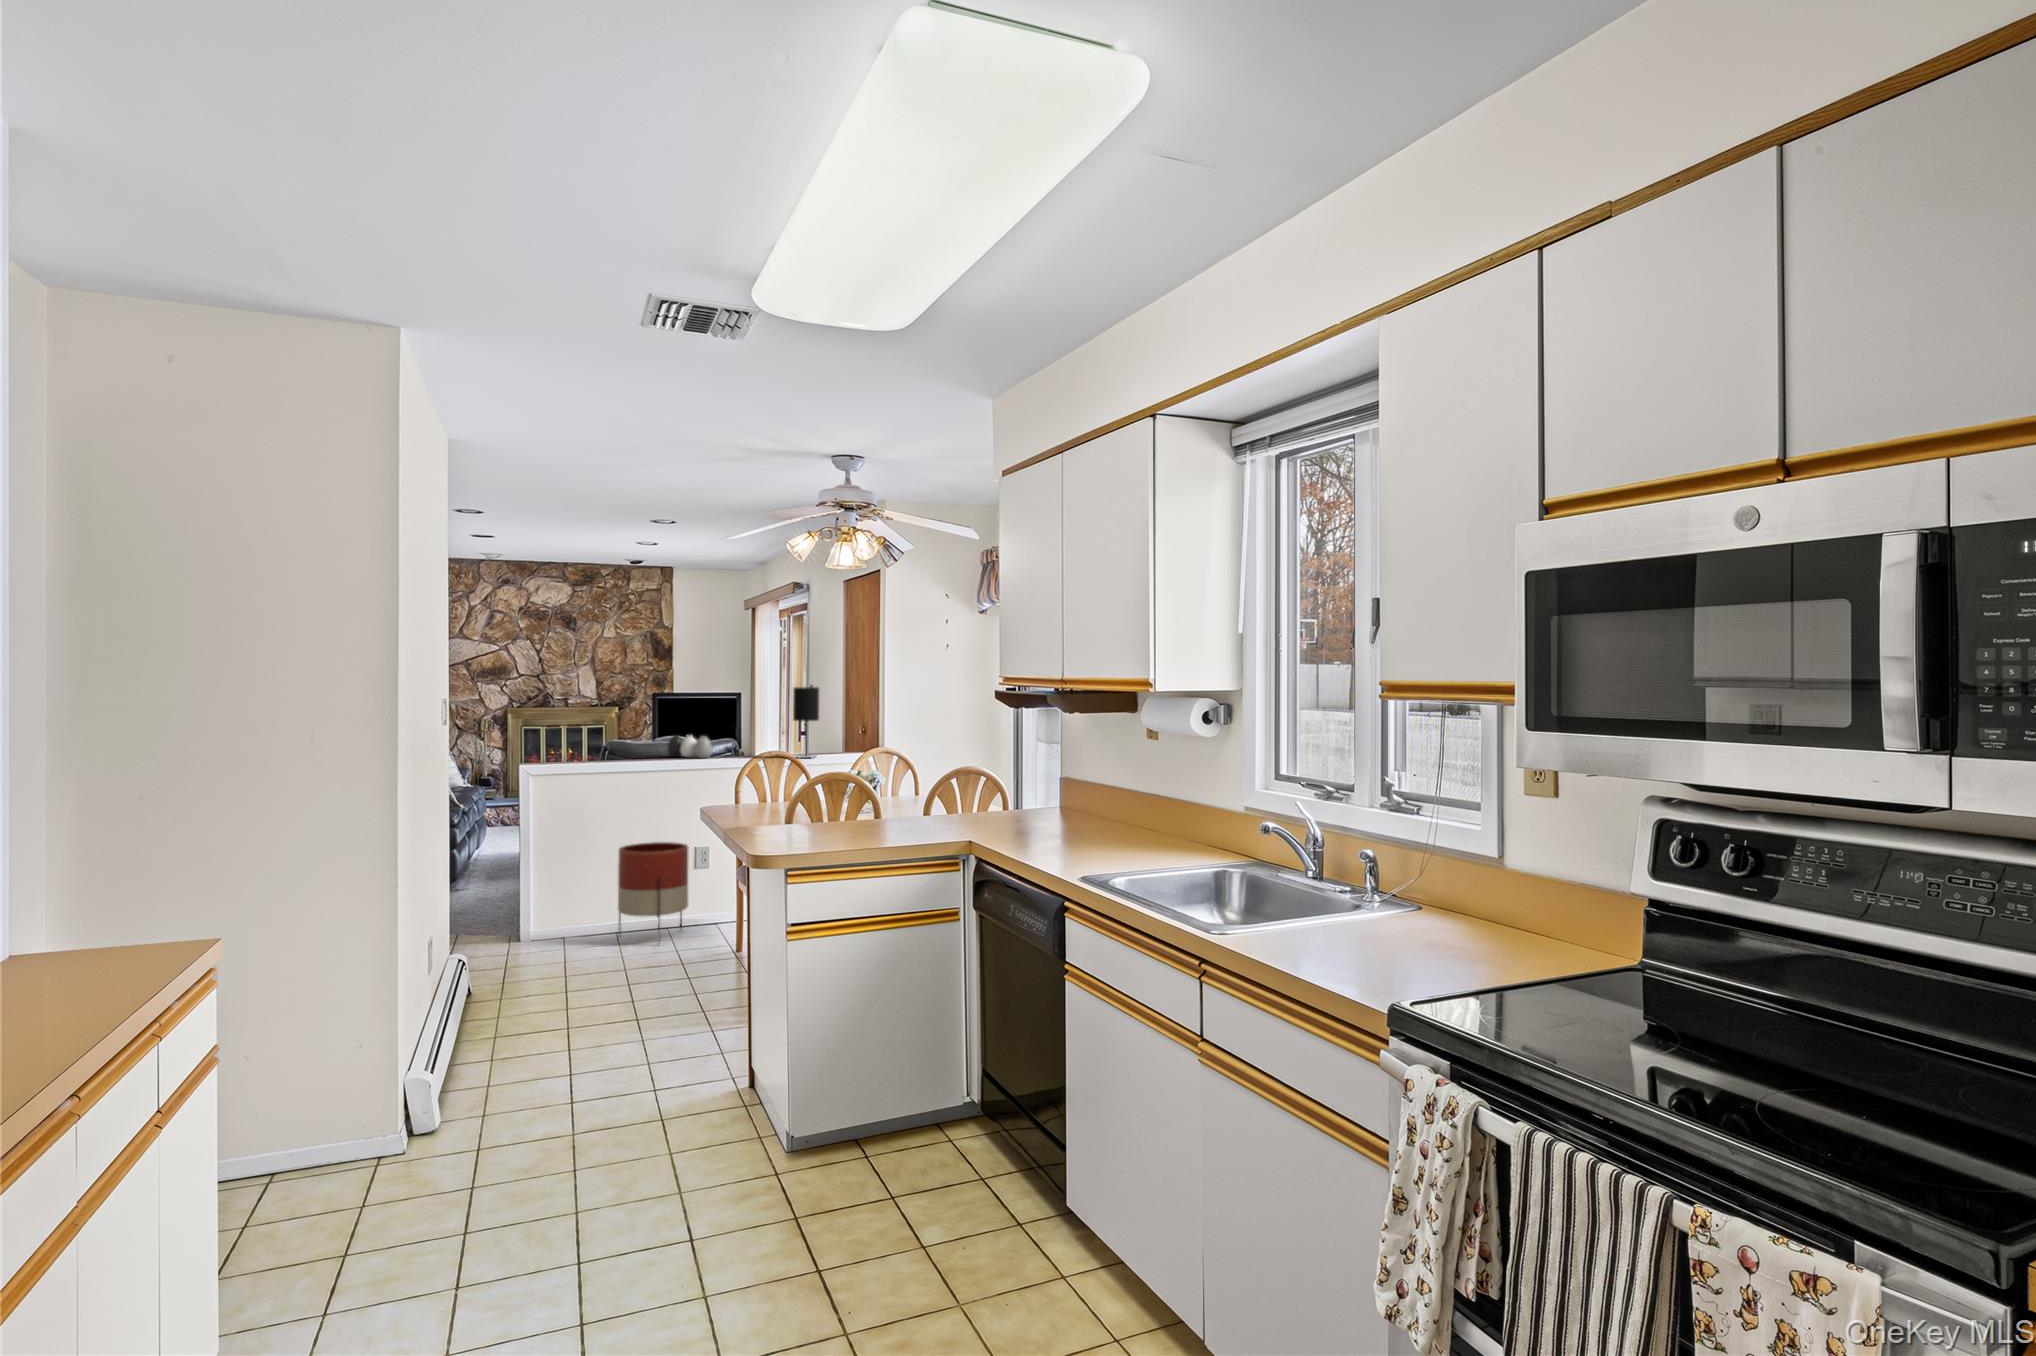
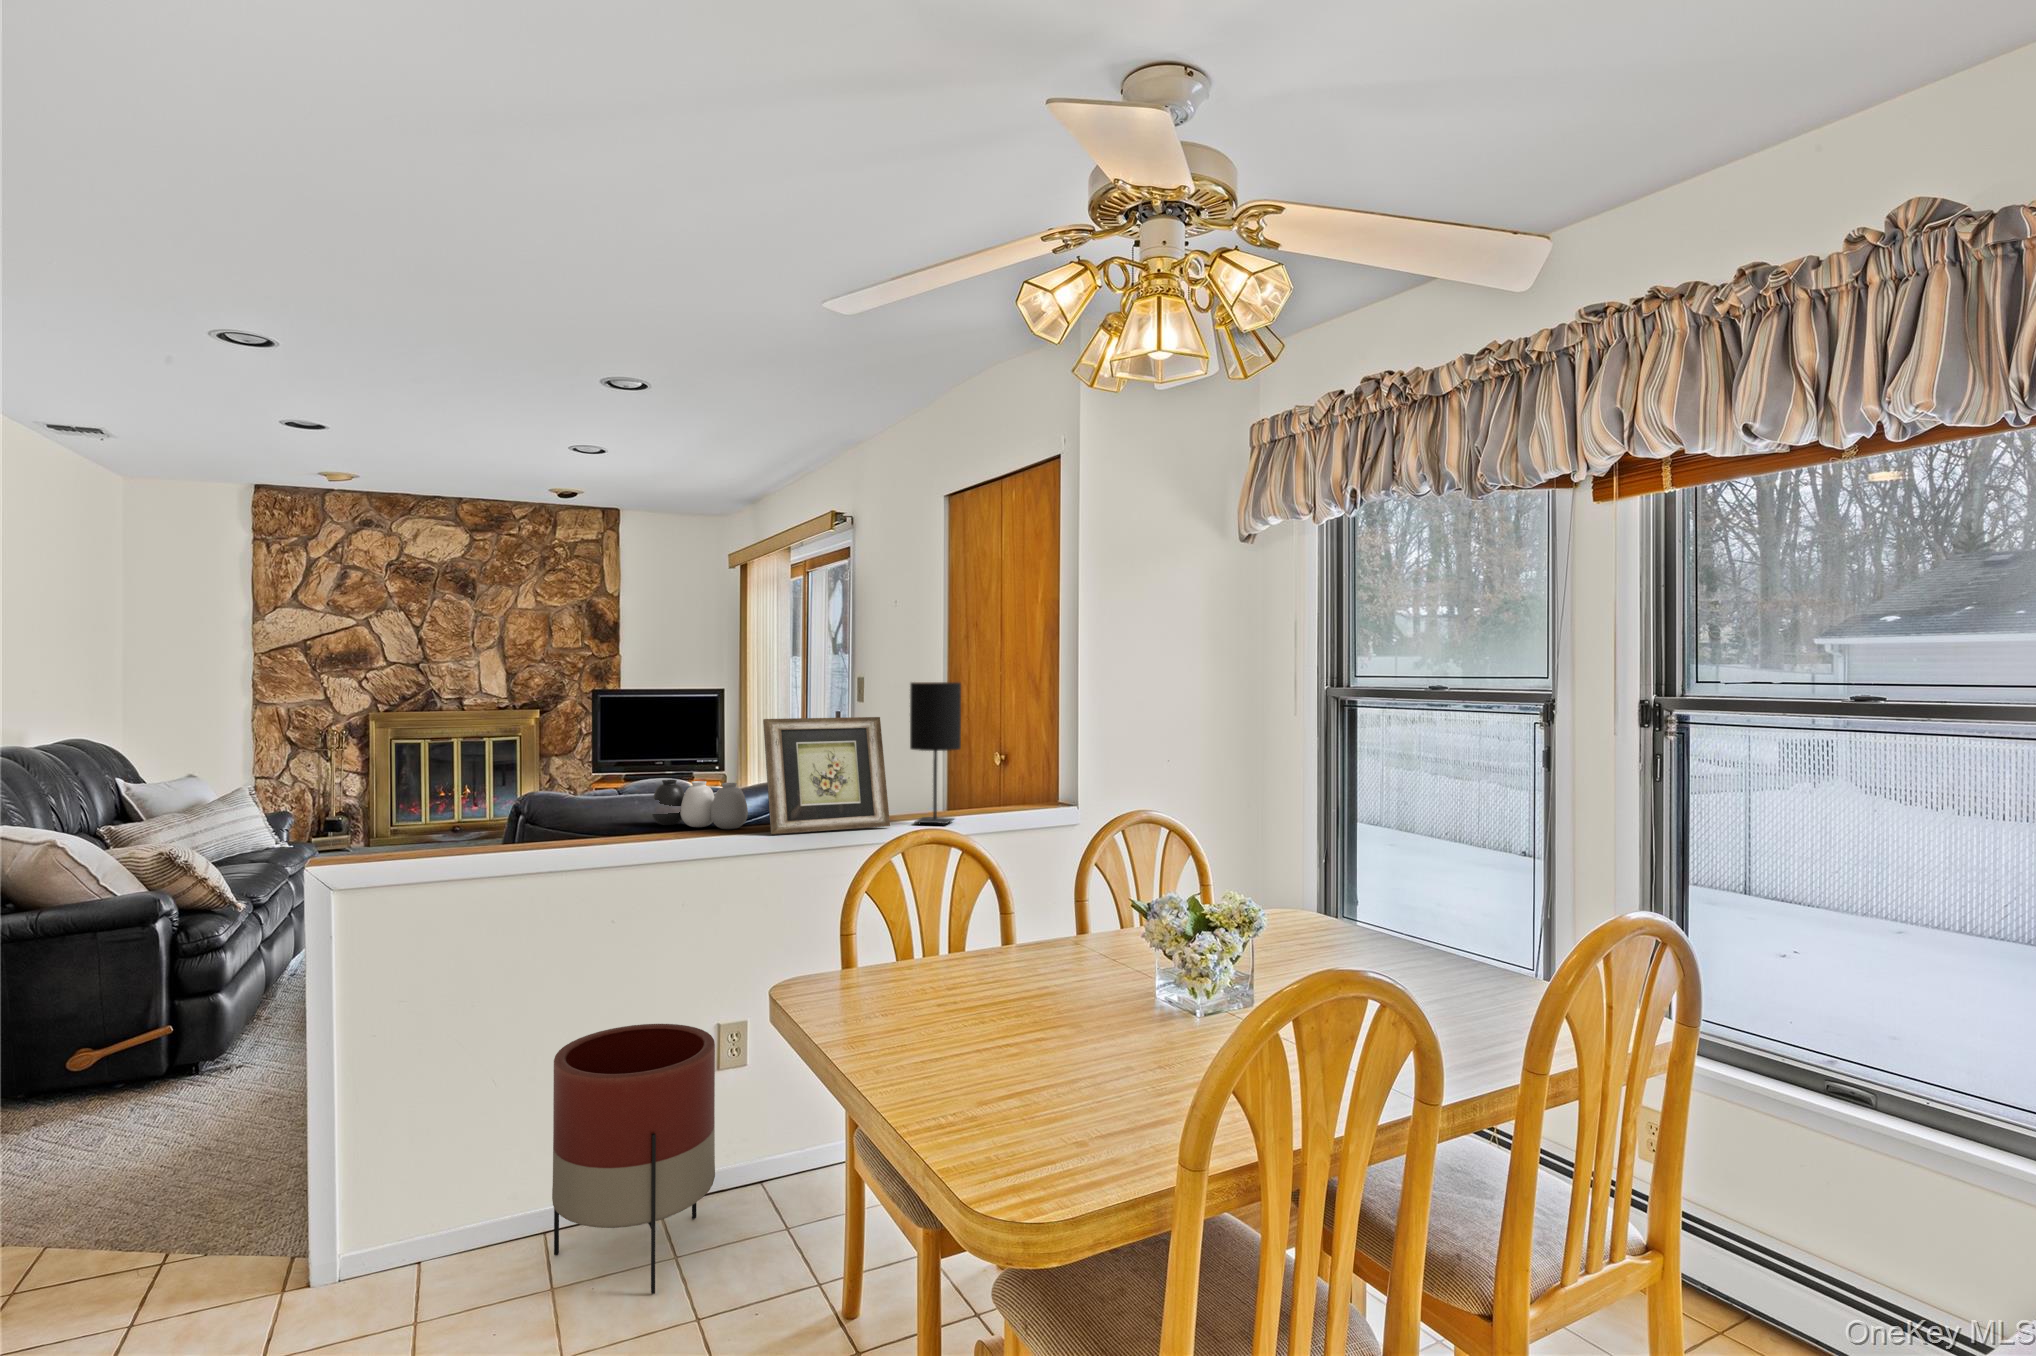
picture frame: none [718,704,780,759] -> present [763,717,890,834]

